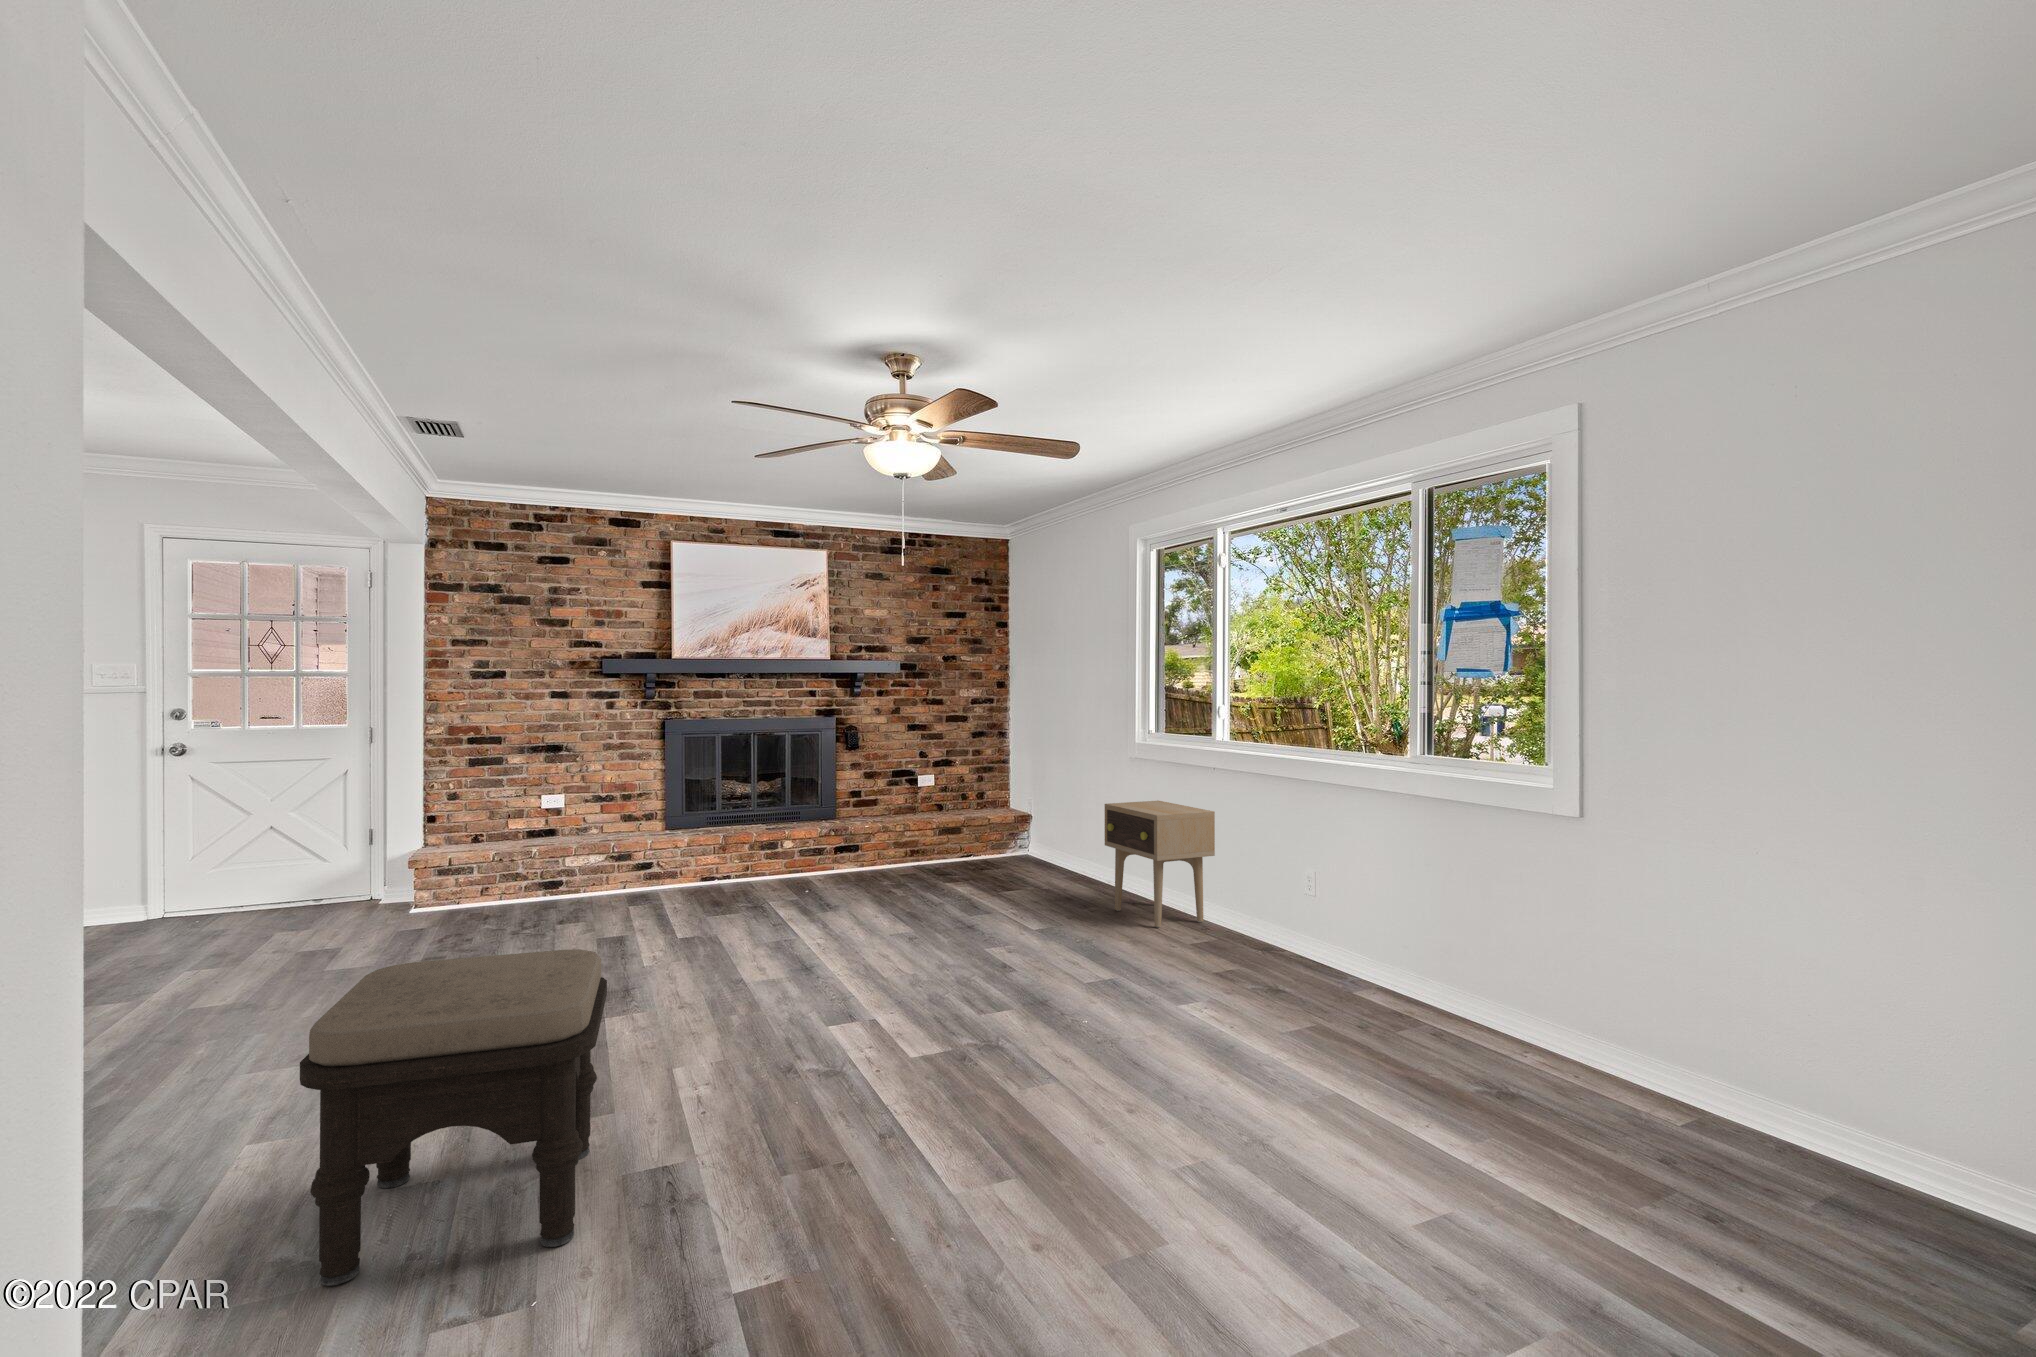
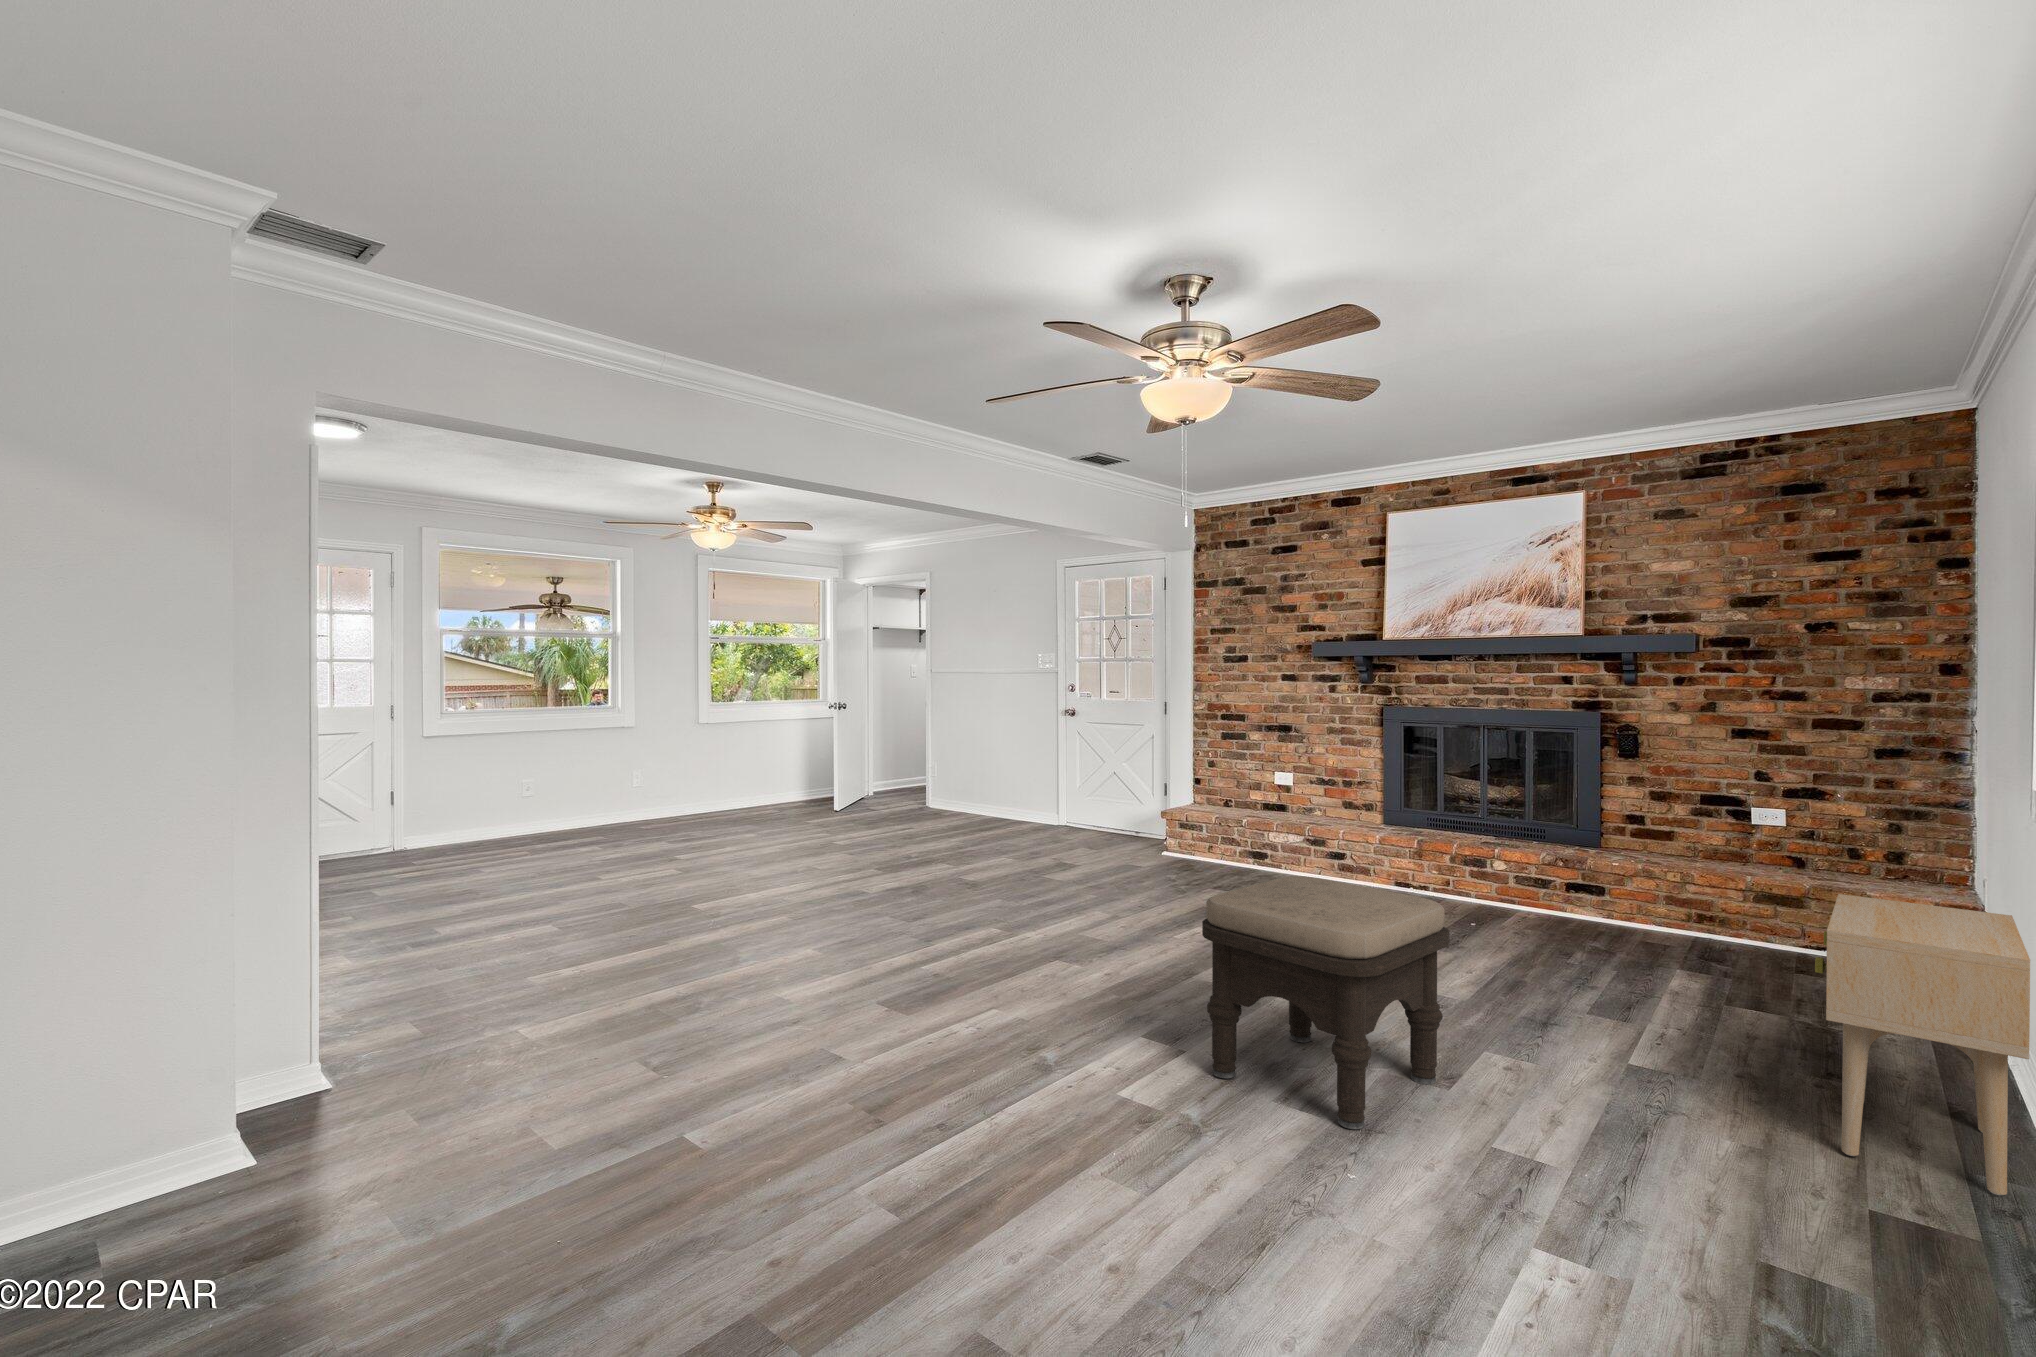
ottoman: present [300,949,607,1286] -> present [1202,876,1450,1130]

